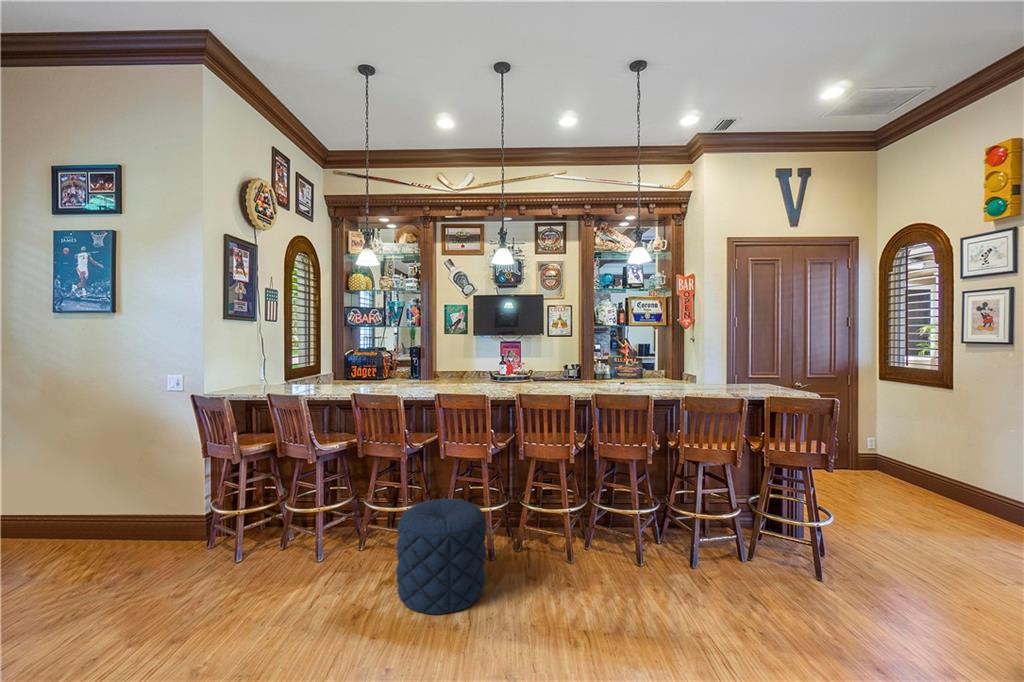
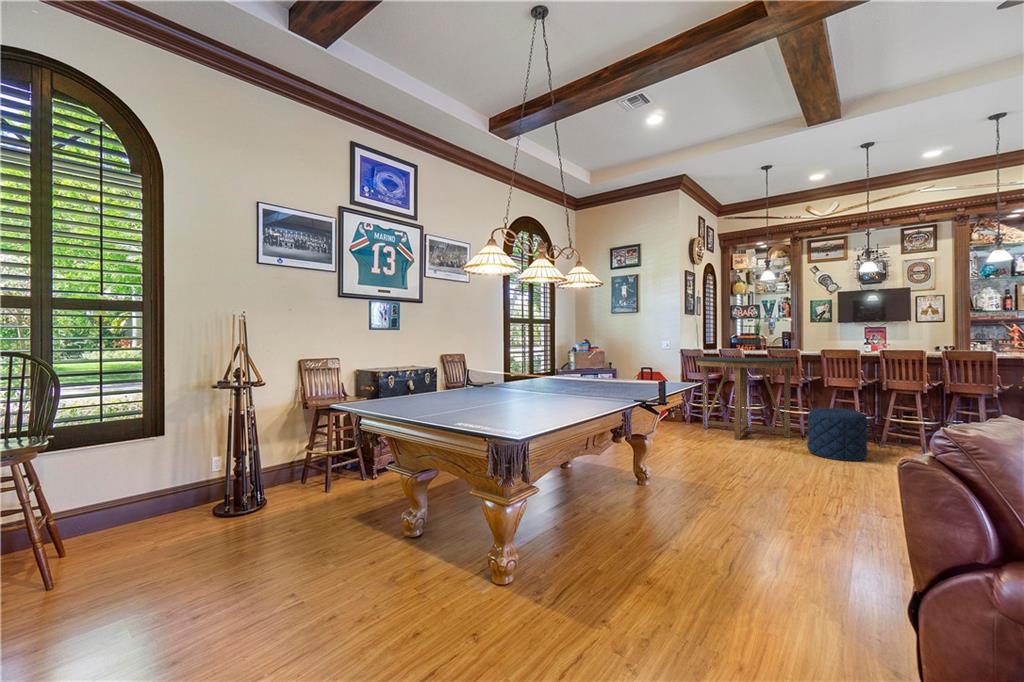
console table: none [212,405,397,580] -> present [695,357,796,440]

